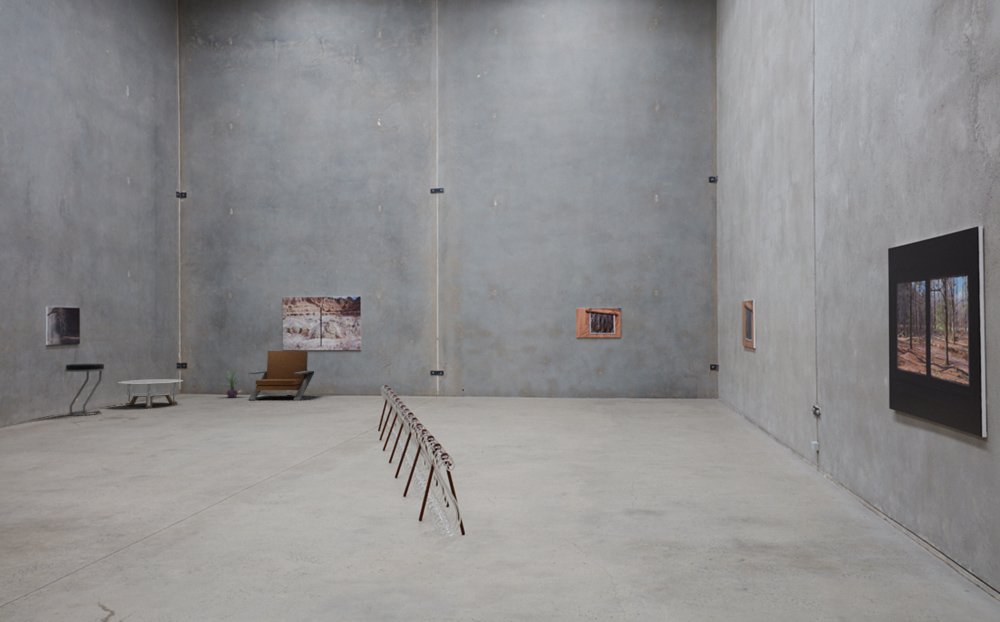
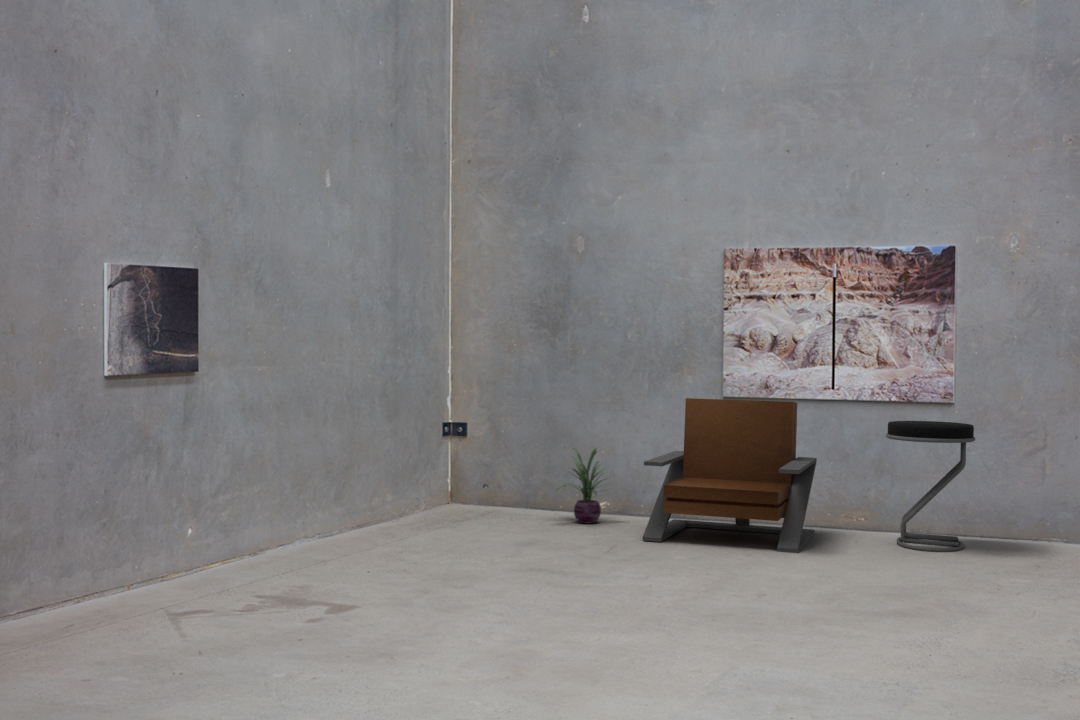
stool: present [65,364,105,416] -> present [886,421,975,552]
round table: present [118,379,183,408] -> none [304,470,474,563]

